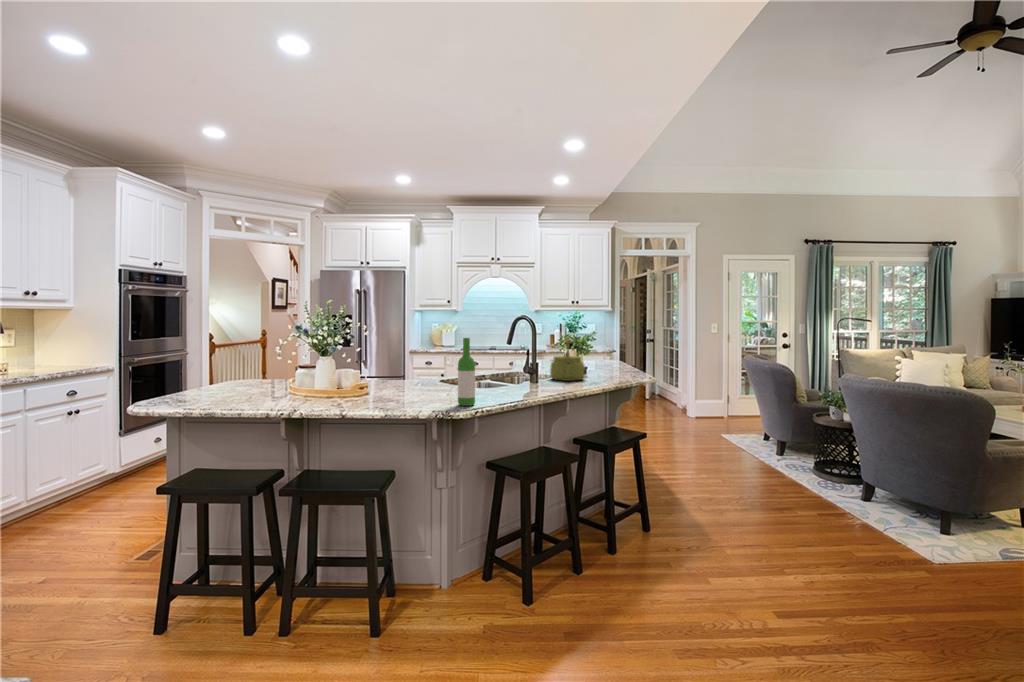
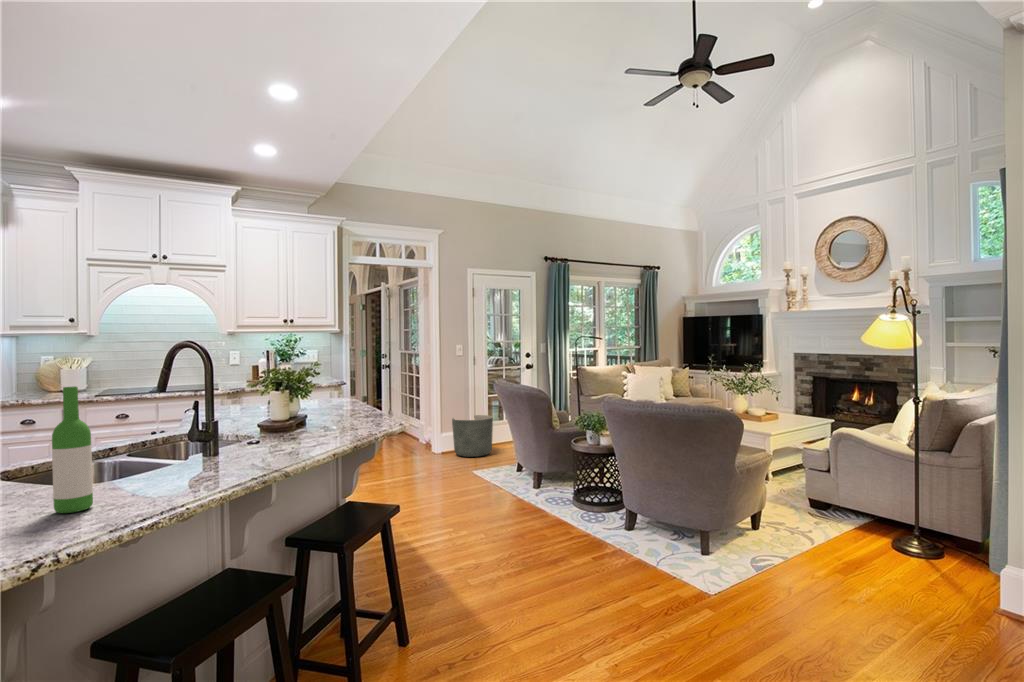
kettle: present [550,340,584,381] -> none [250,375,303,436]
planter: none [705,387,744,423] -> present [452,415,493,457]

